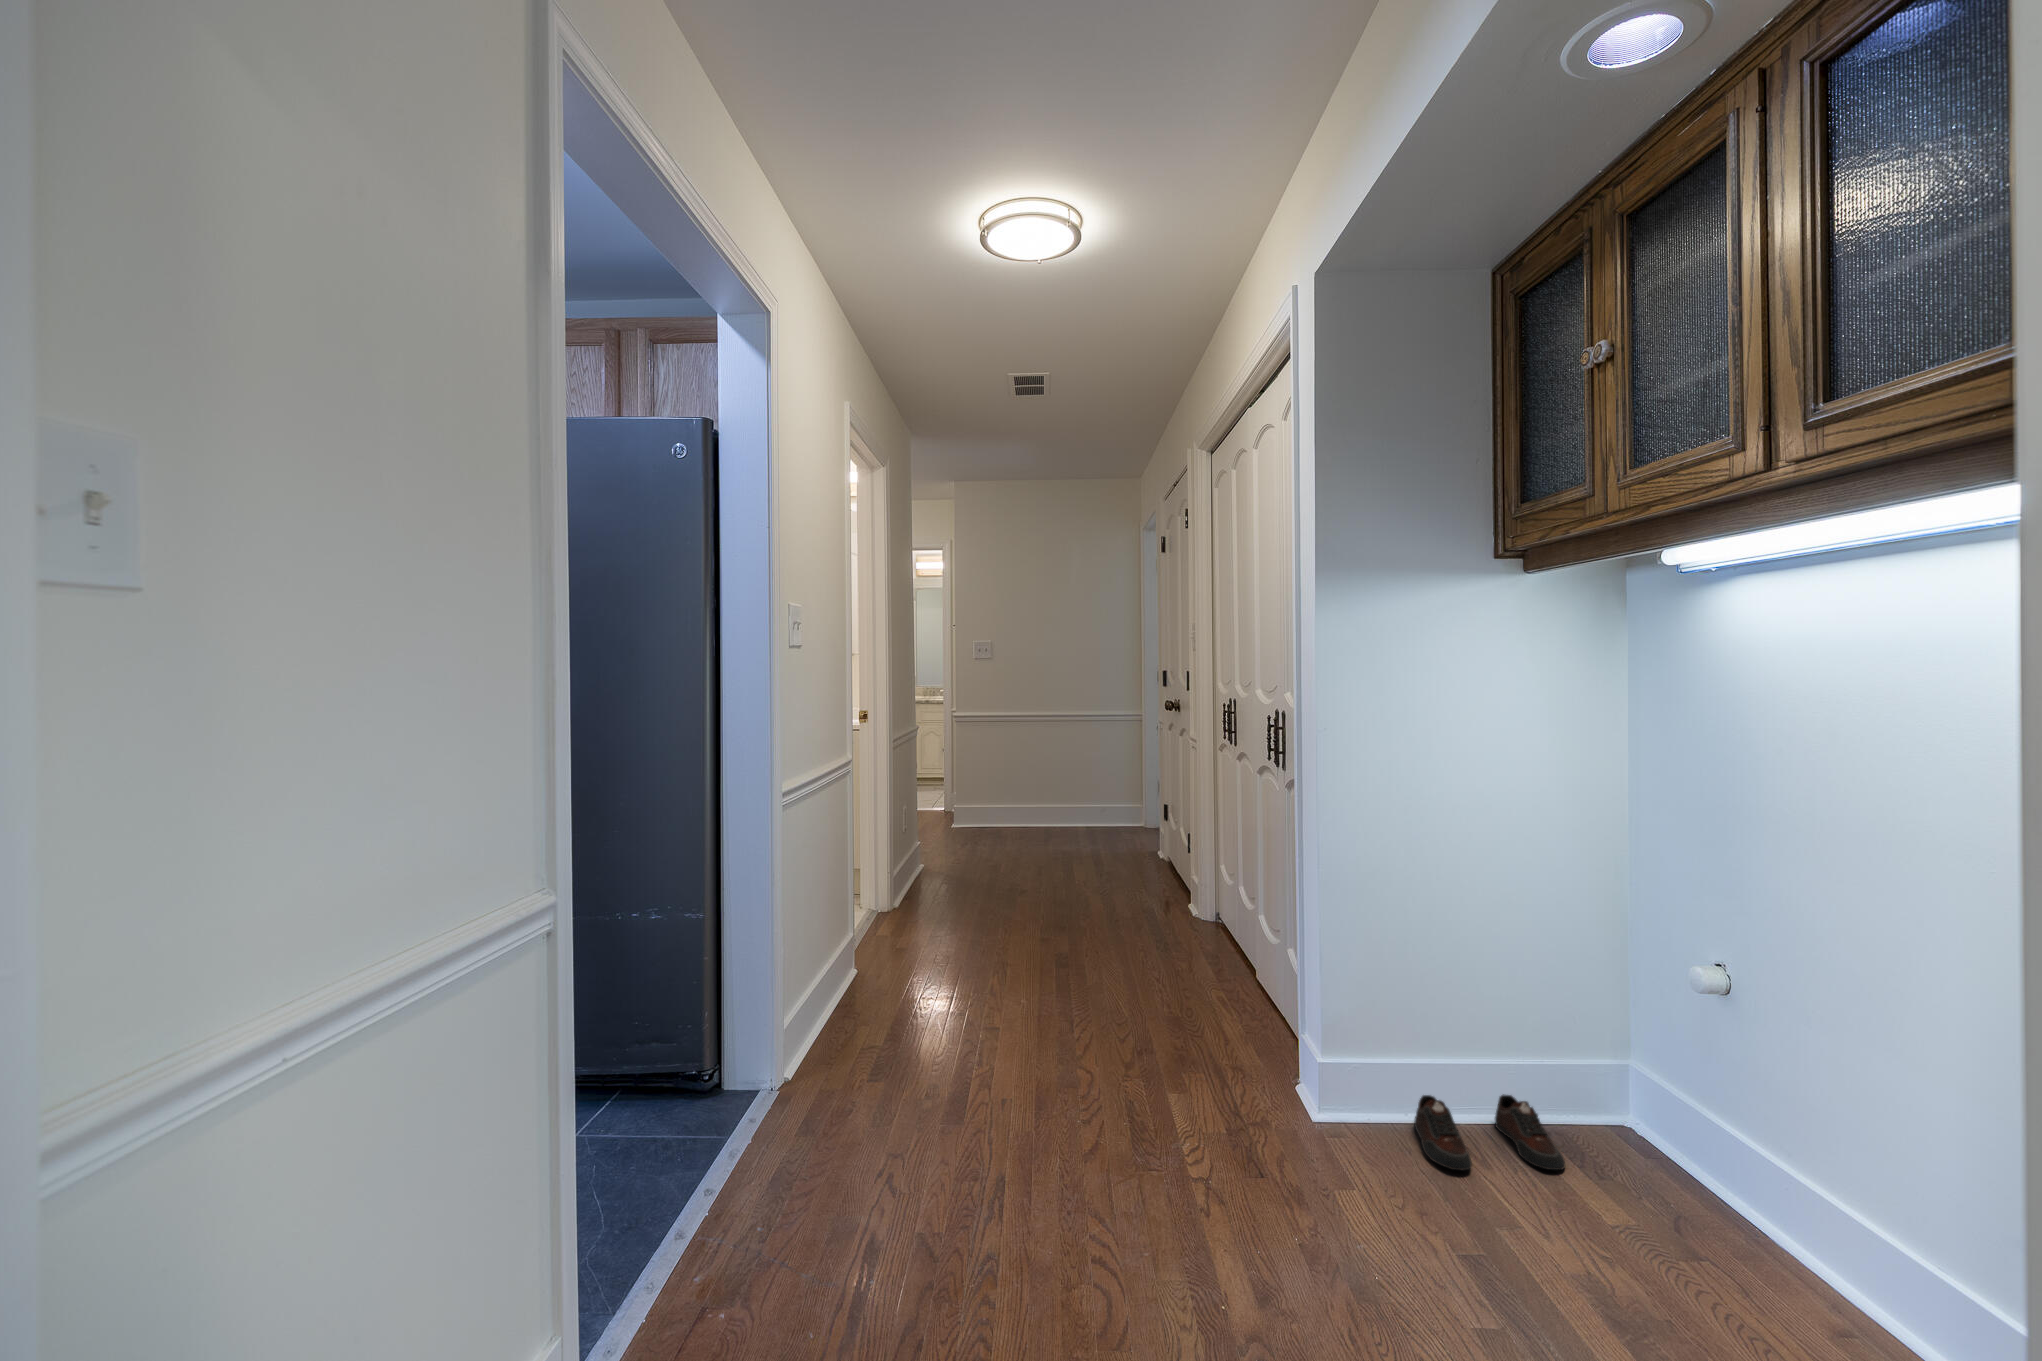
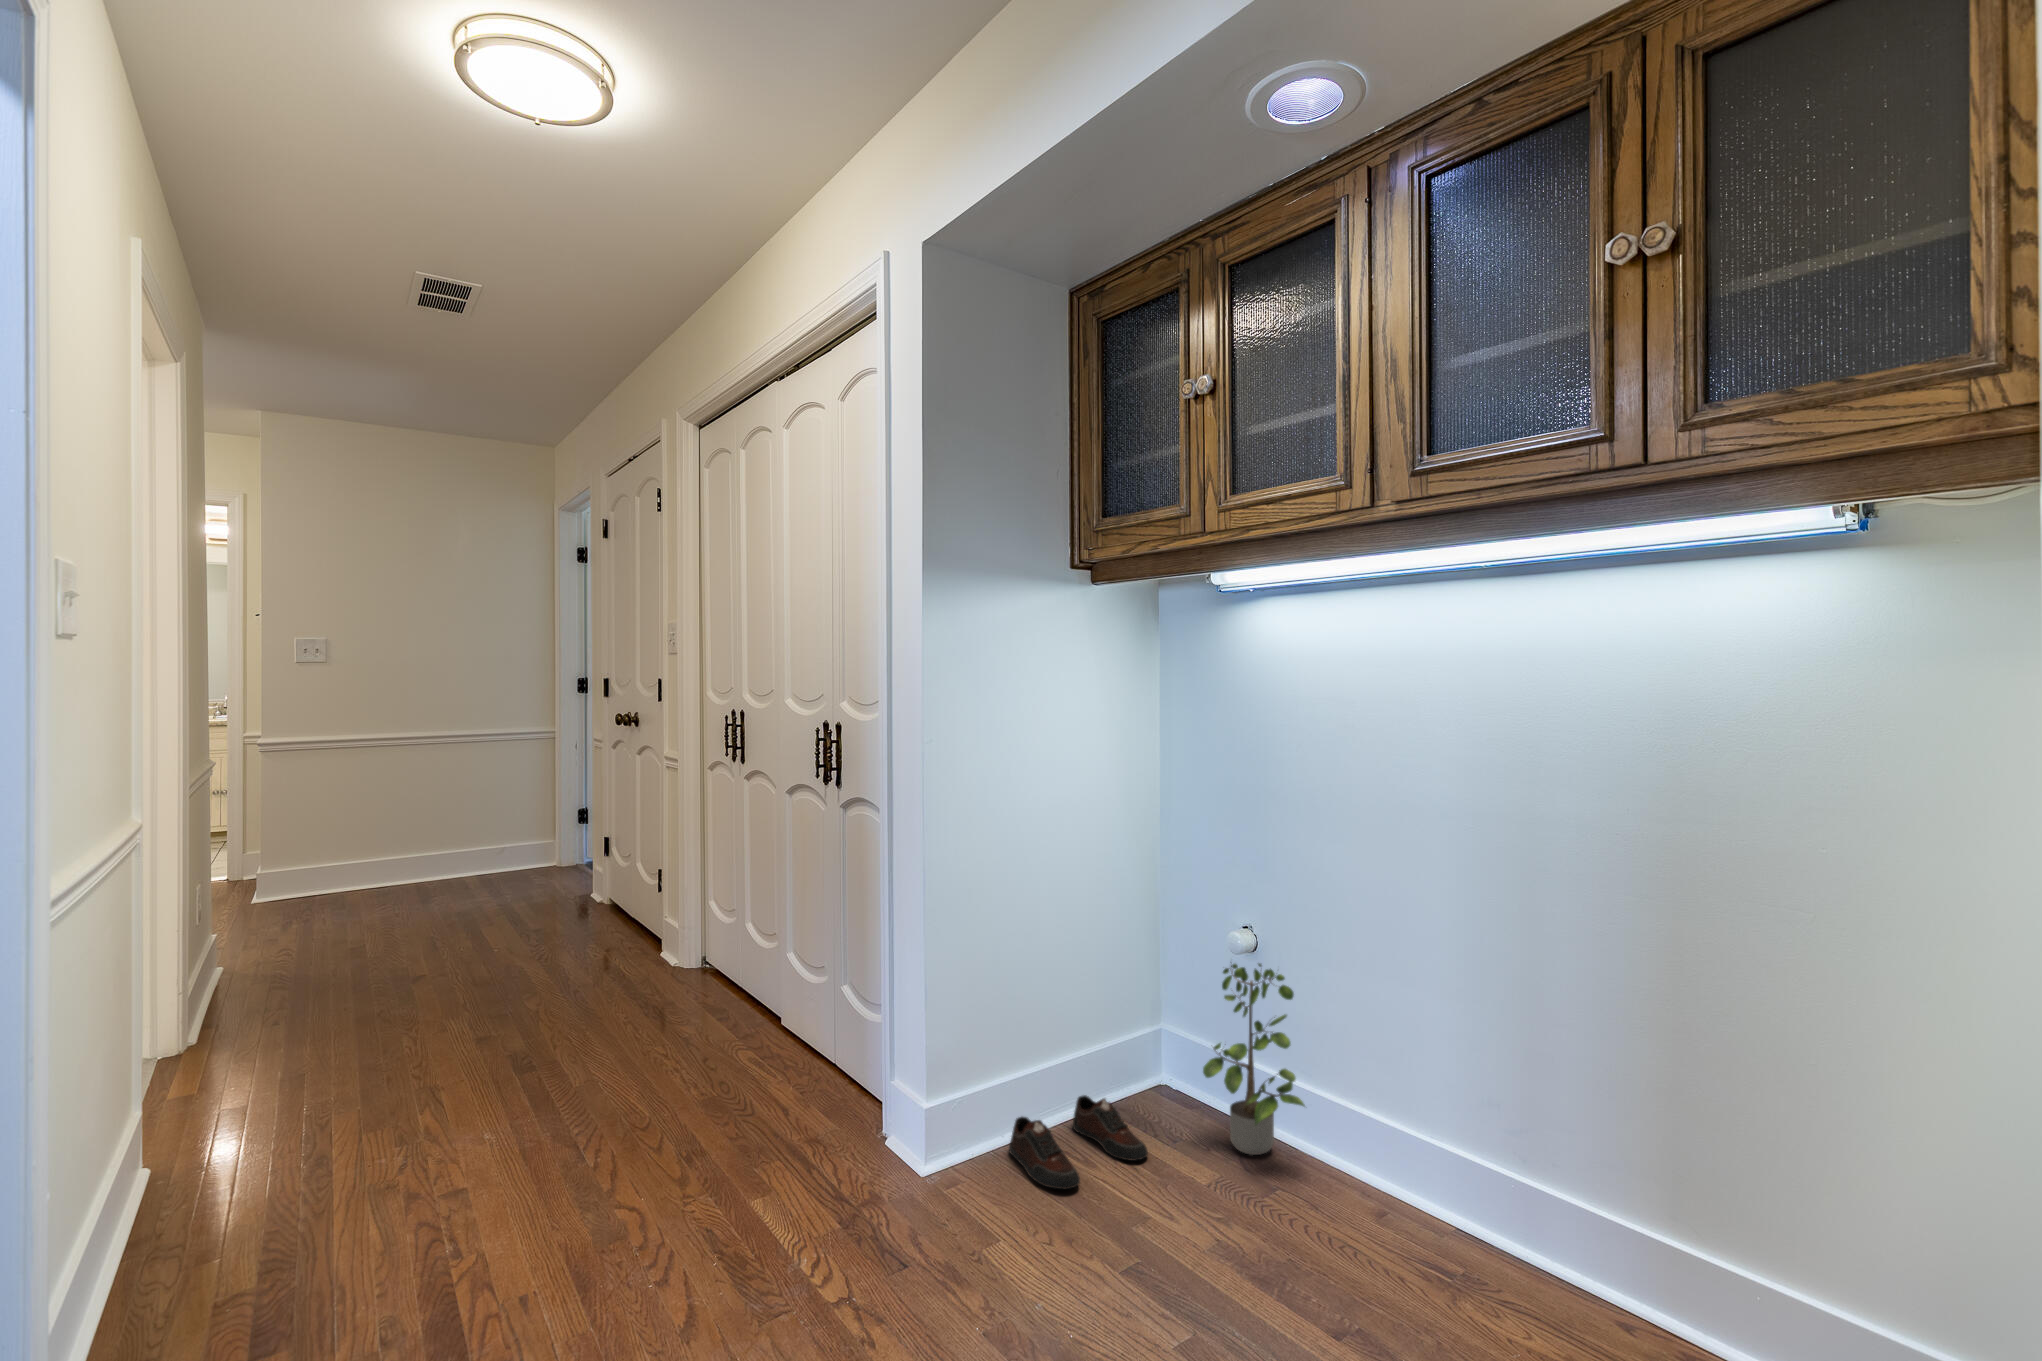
potted plant: none [1641,983,1760,1210] -> present [1203,964,1305,1155]

